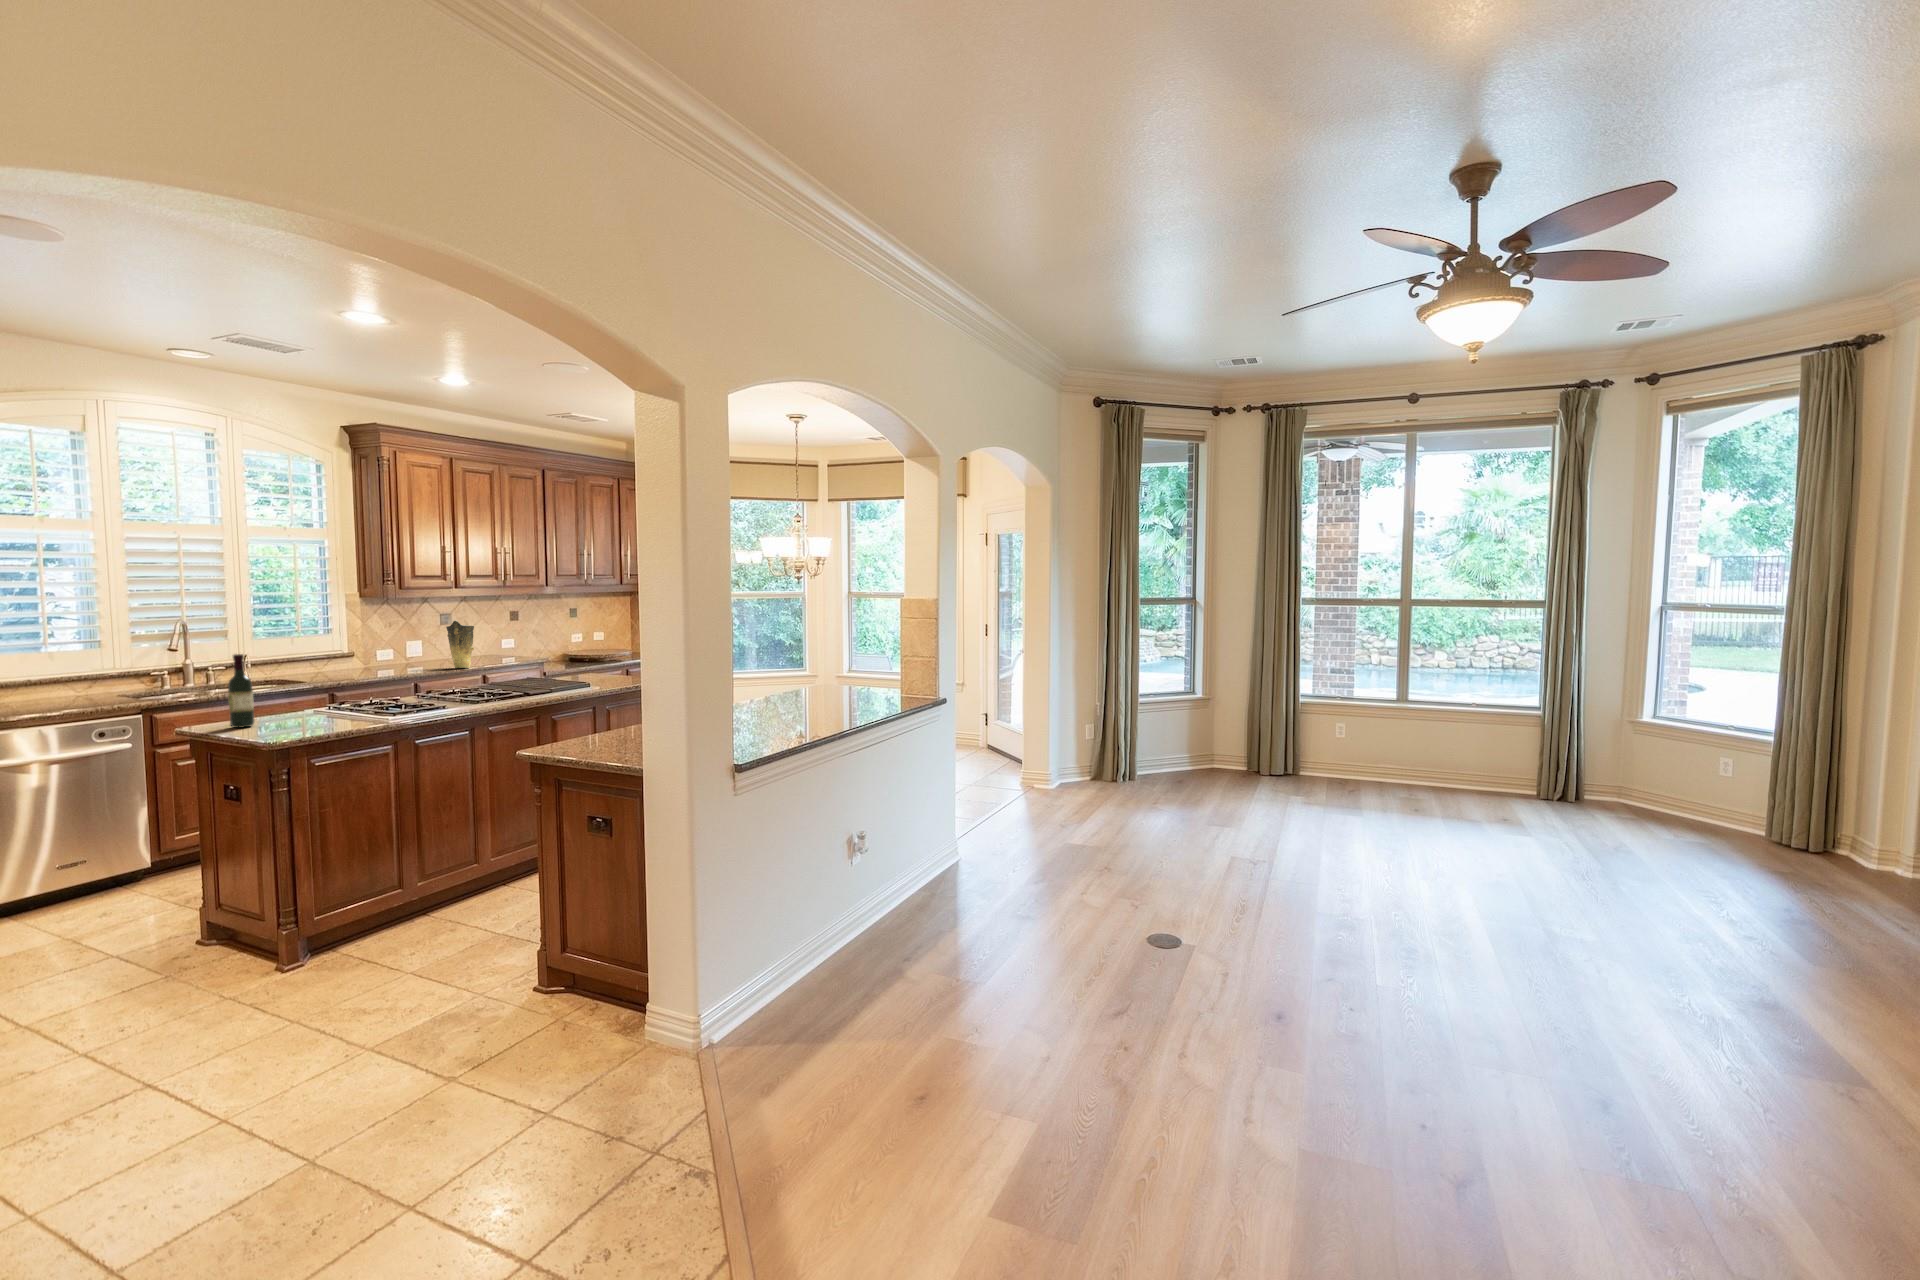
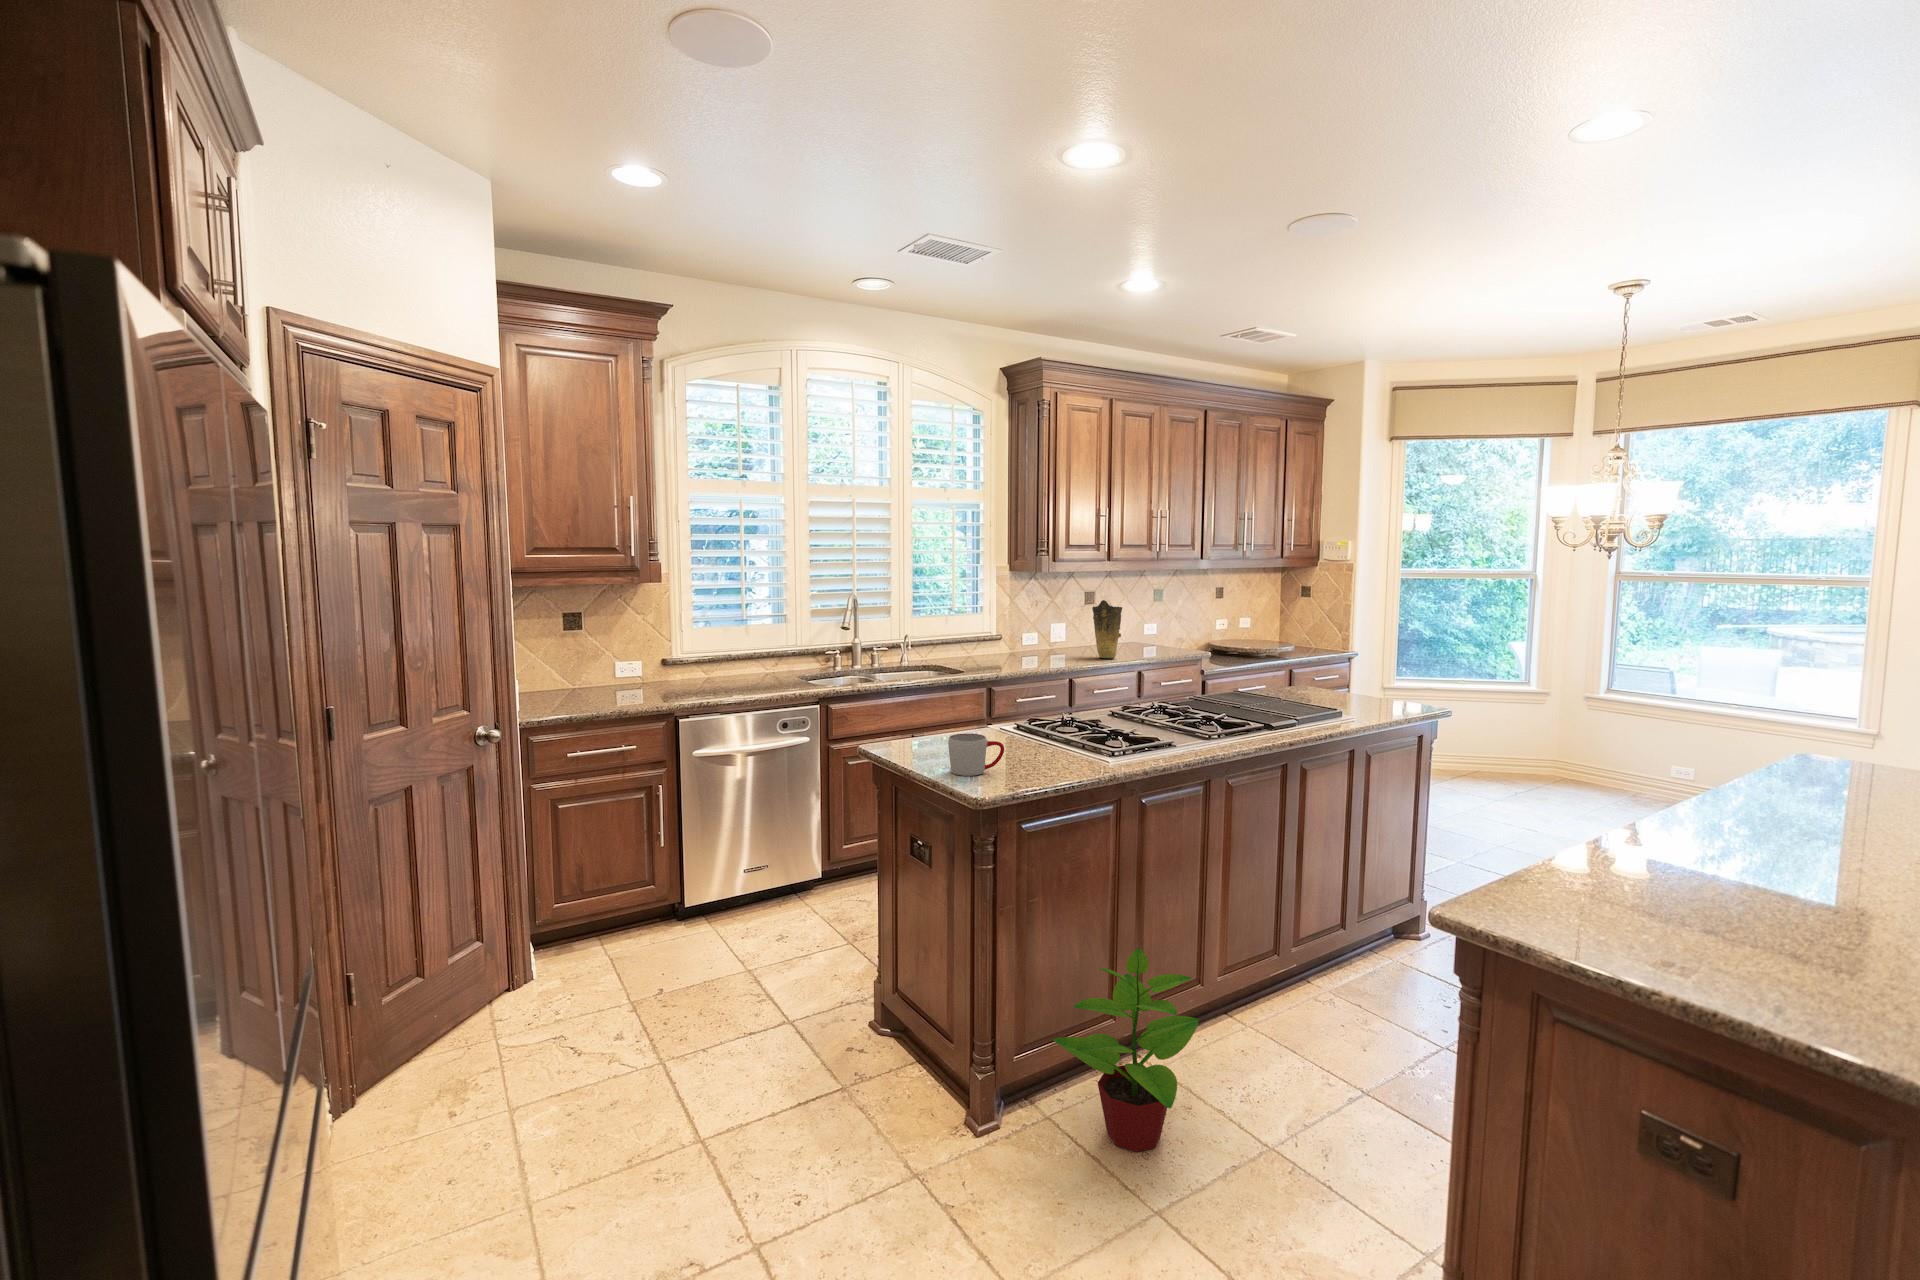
wine bottle: present [228,654,254,728] -> none [921,659,947,759]
mug: none [250,704,300,732] -> present [948,733,1004,776]
potted plant: none [345,831,459,958] -> present [1053,948,1199,1152]

